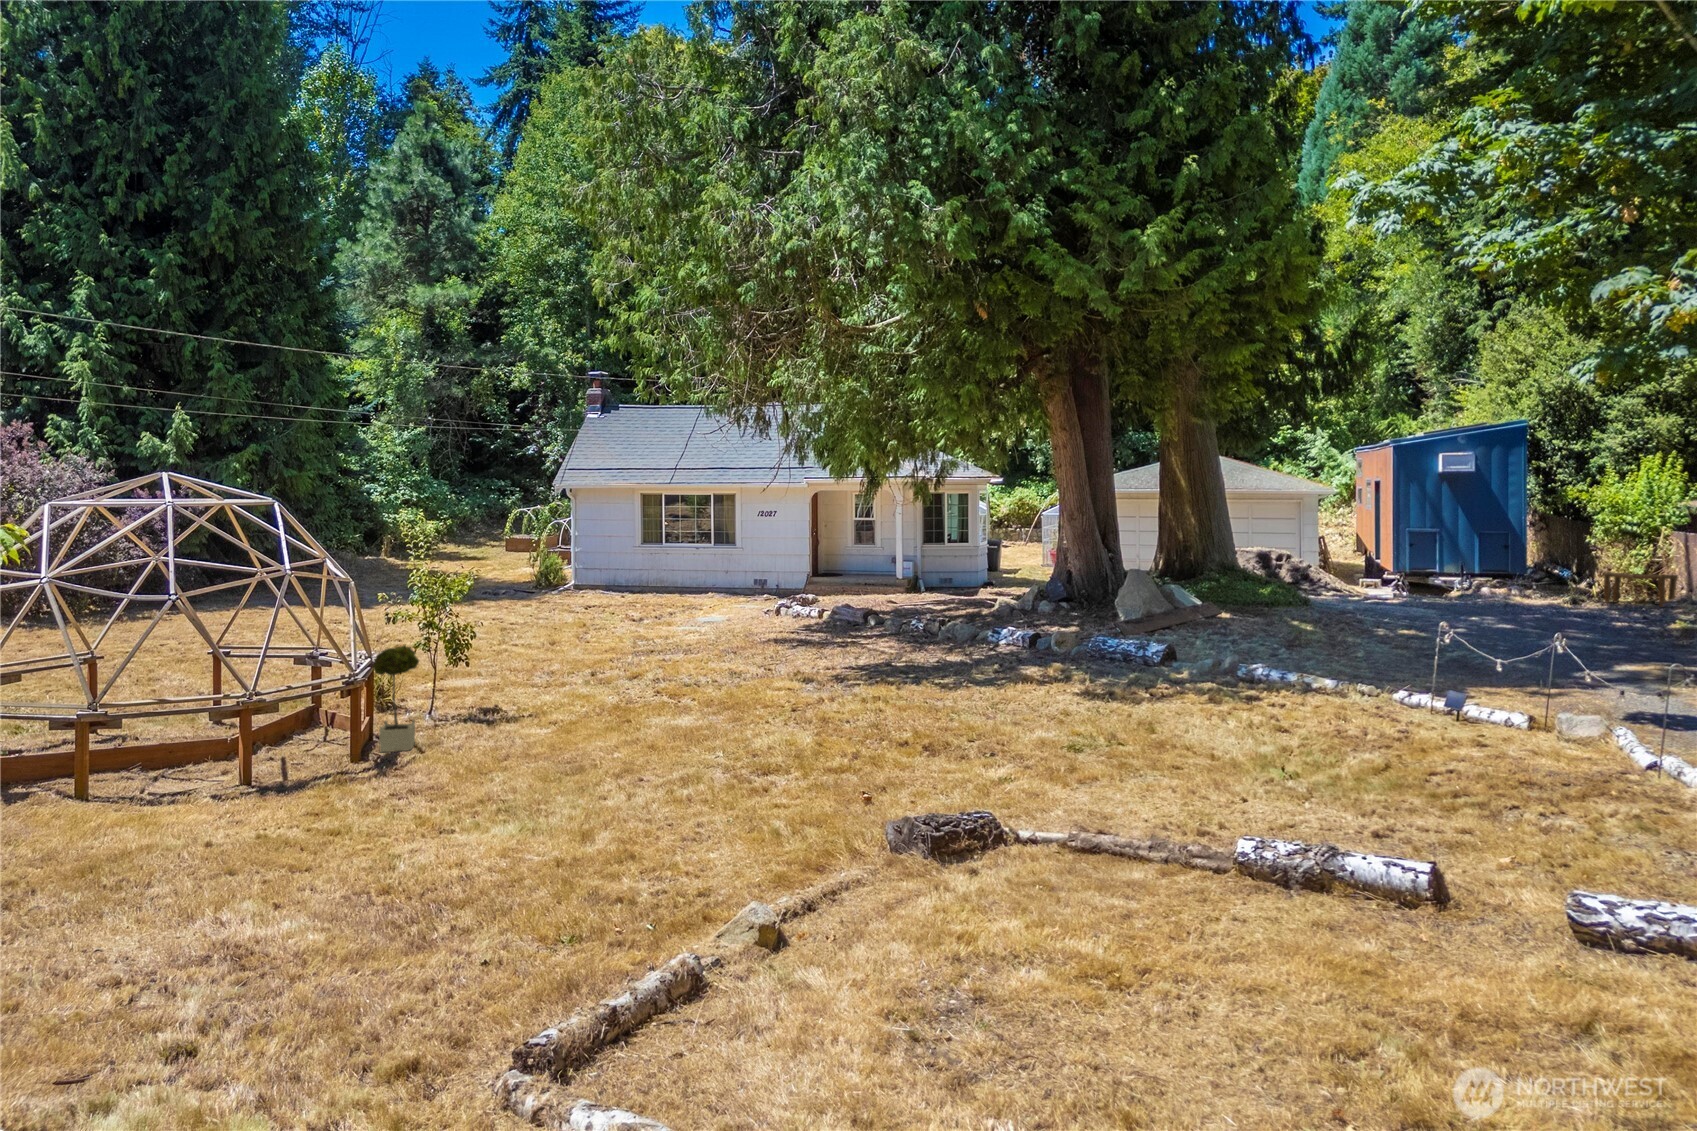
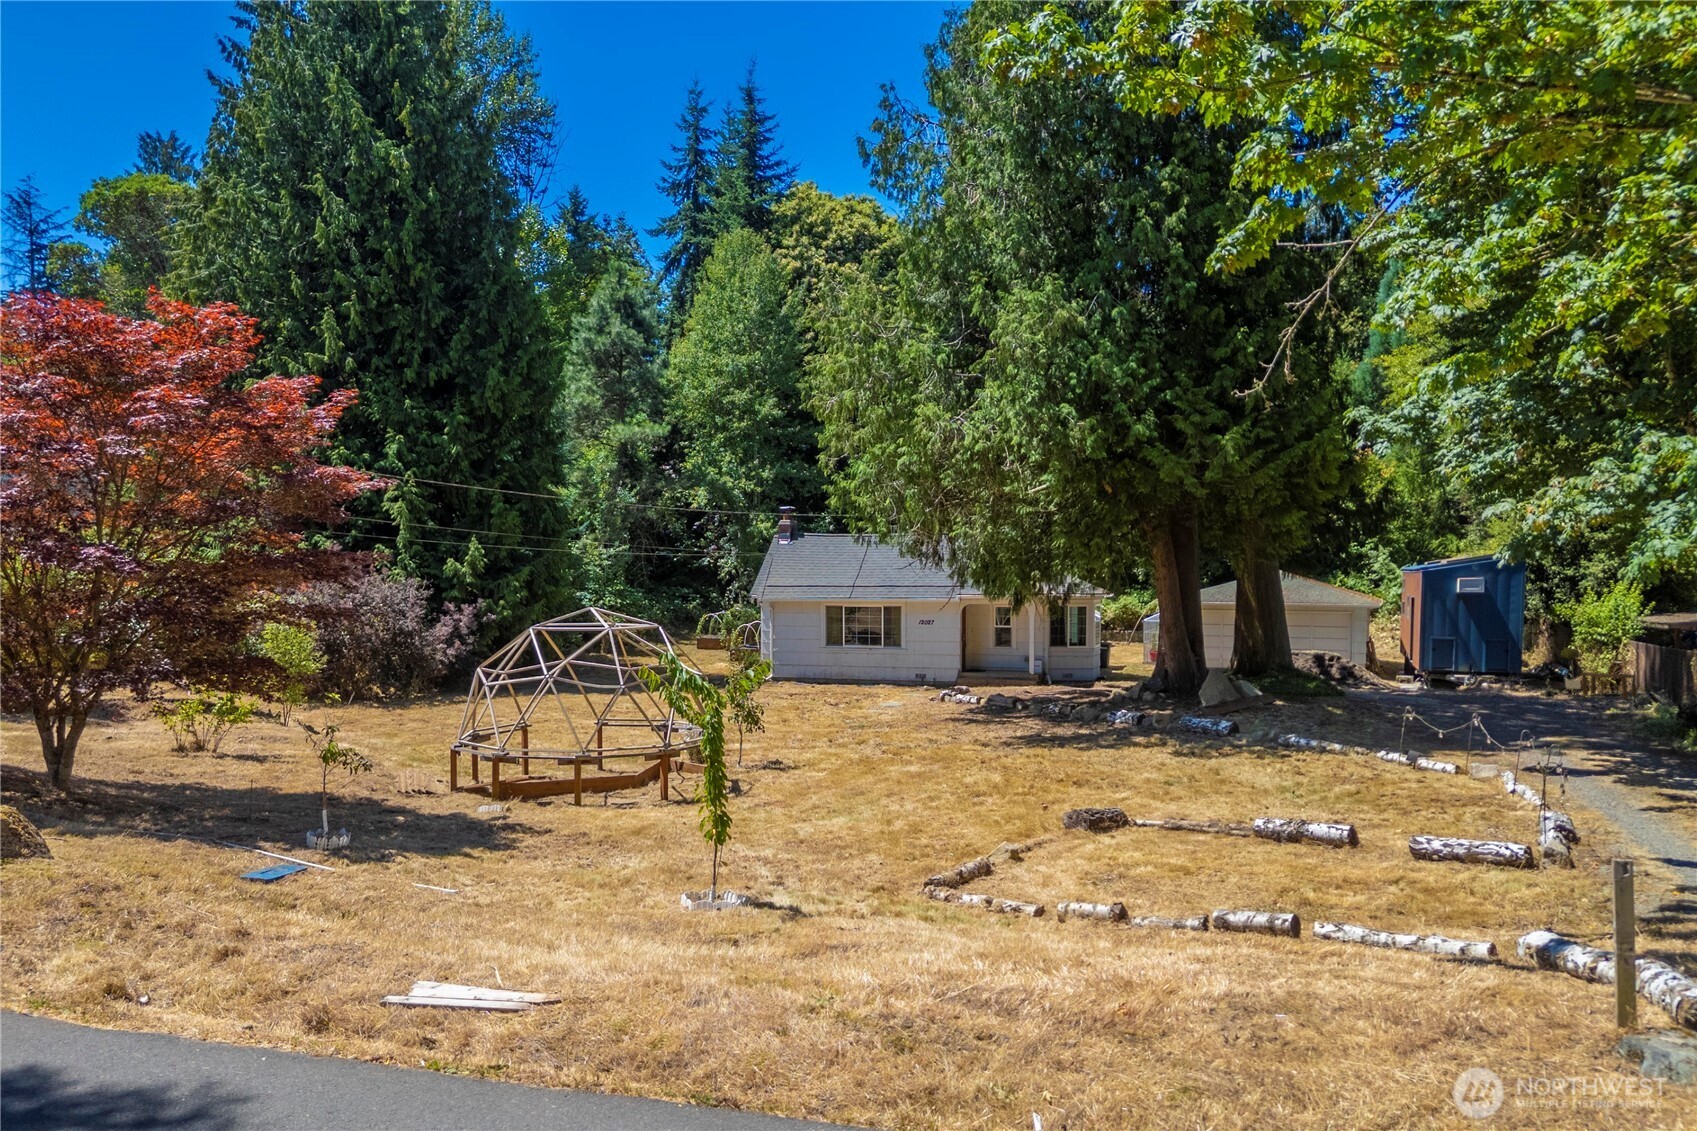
potted tree: present [373,645,419,752] -> present [1561,648,1581,689]

